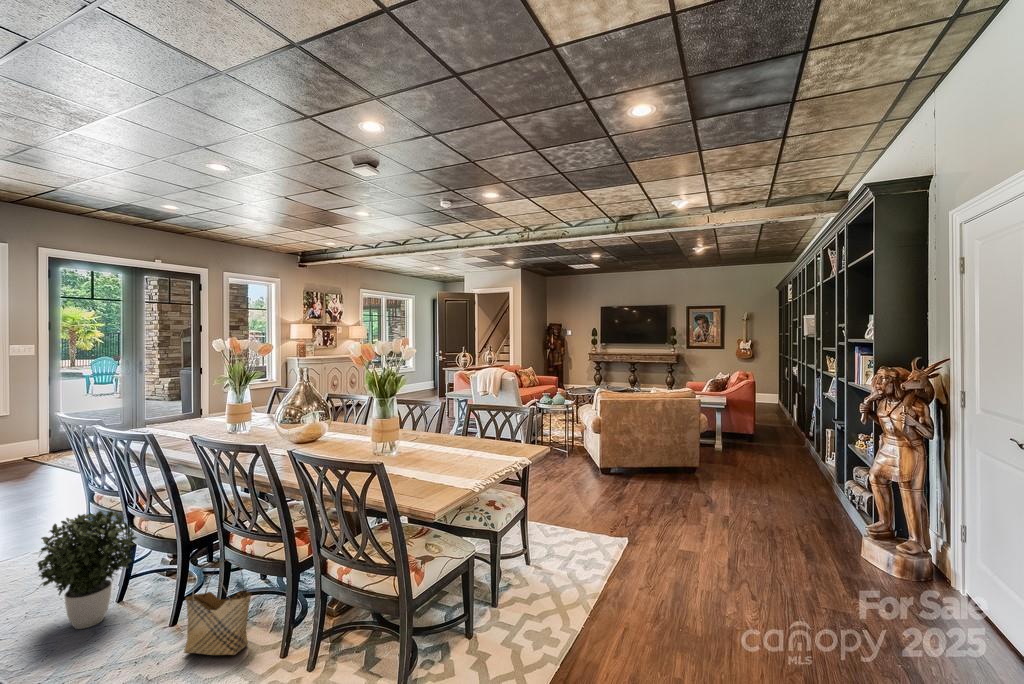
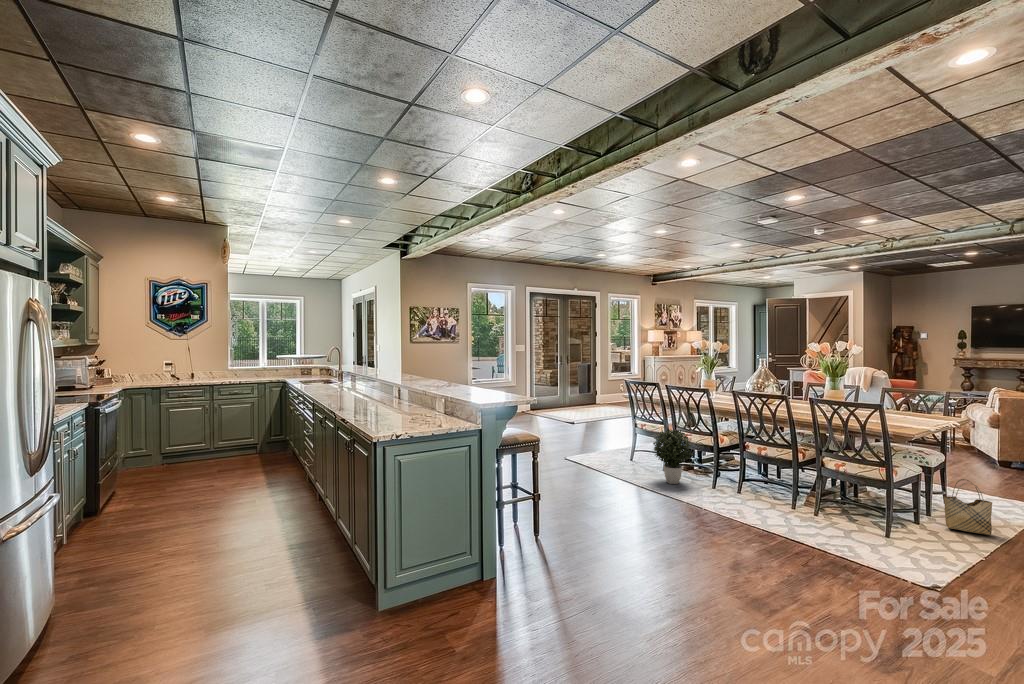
woven basket: present [184,559,251,655] -> present [944,479,992,535]

